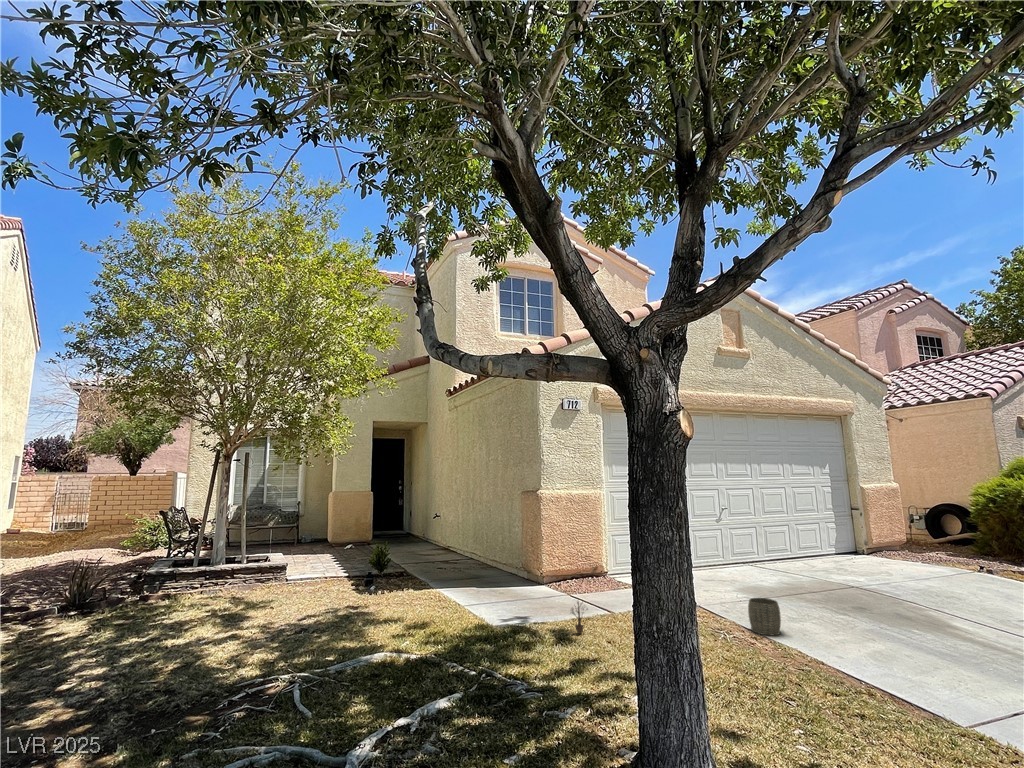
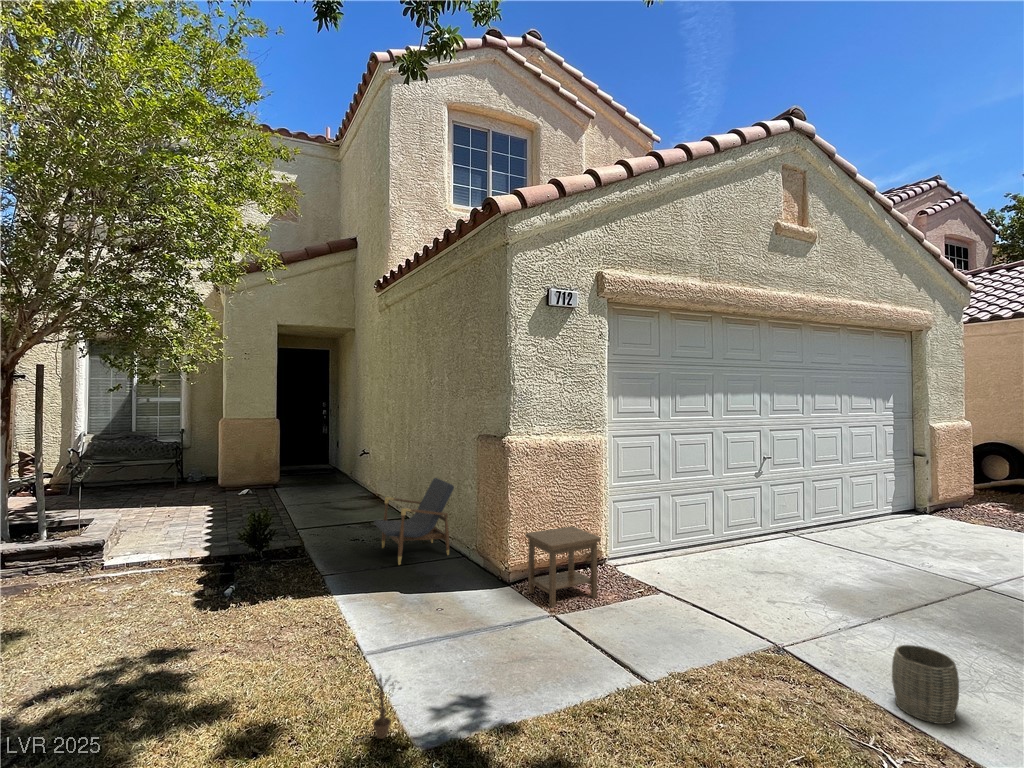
lounge chair: none [454,523,506,578] -> present [374,478,454,565]
side table: none [552,549,599,596] -> present [525,526,601,608]
decorative plant: present [572,602,584,634] -> present [356,675,401,741]

